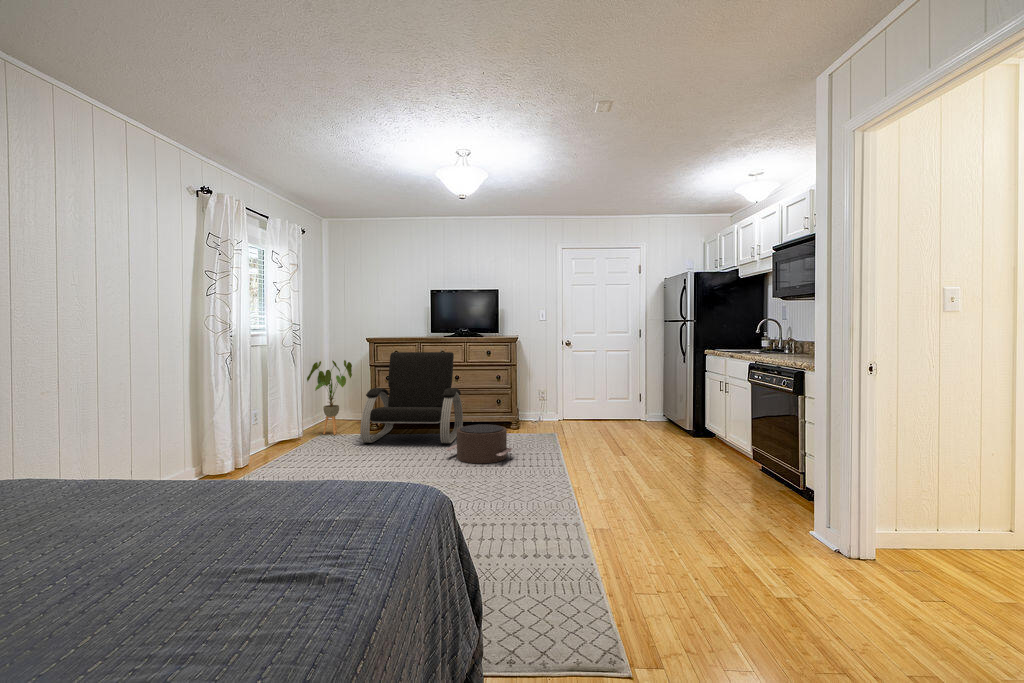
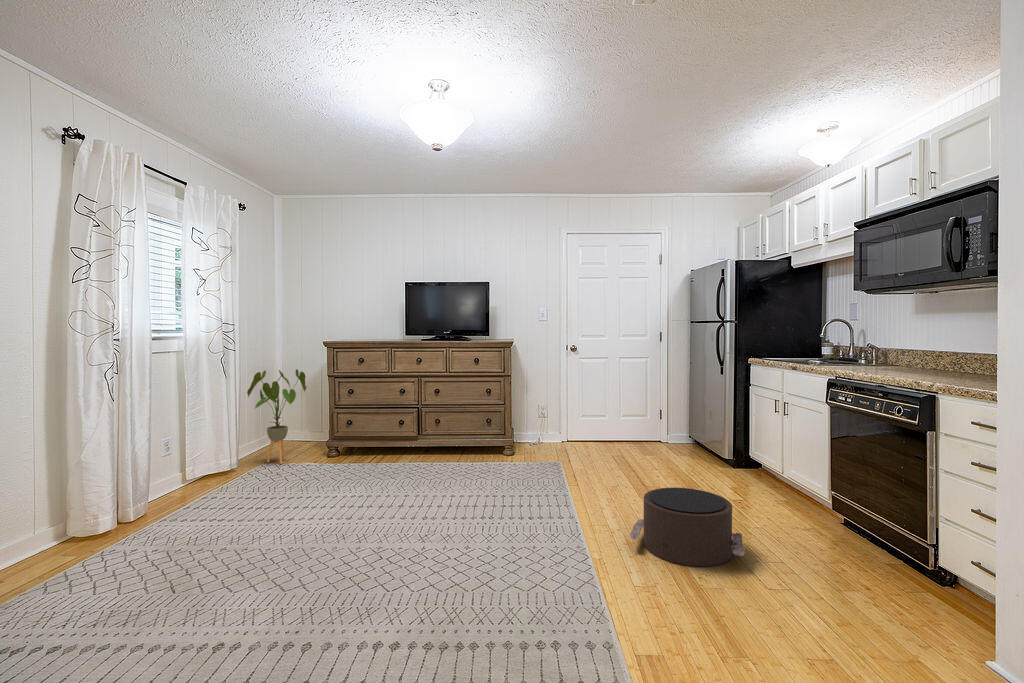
armchair: present [360,352,463,443] -> none [308,360,444,479]
pouf: present [447,424,512,463] -> present [630,488,745,566]

